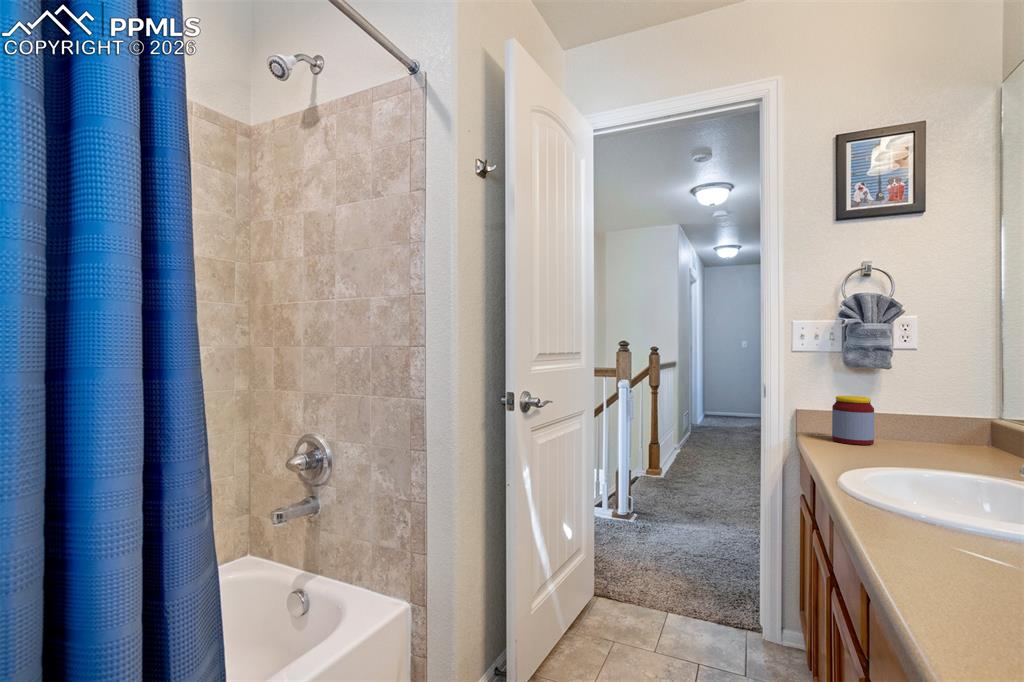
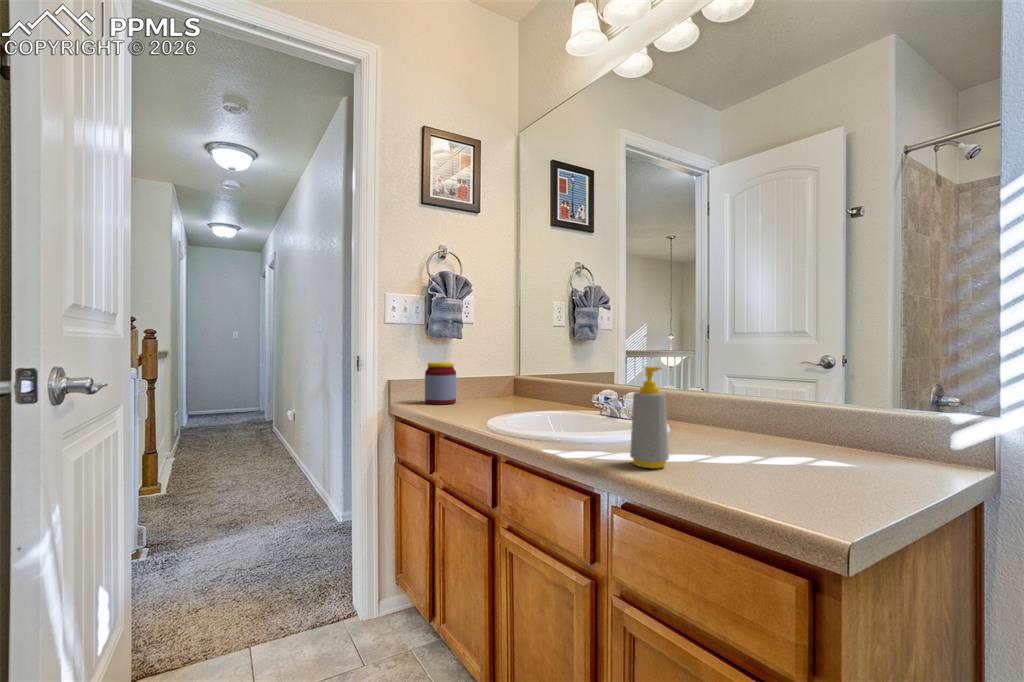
soap bottle: none [899,438,958,566] -> present [630,366,669,468]

